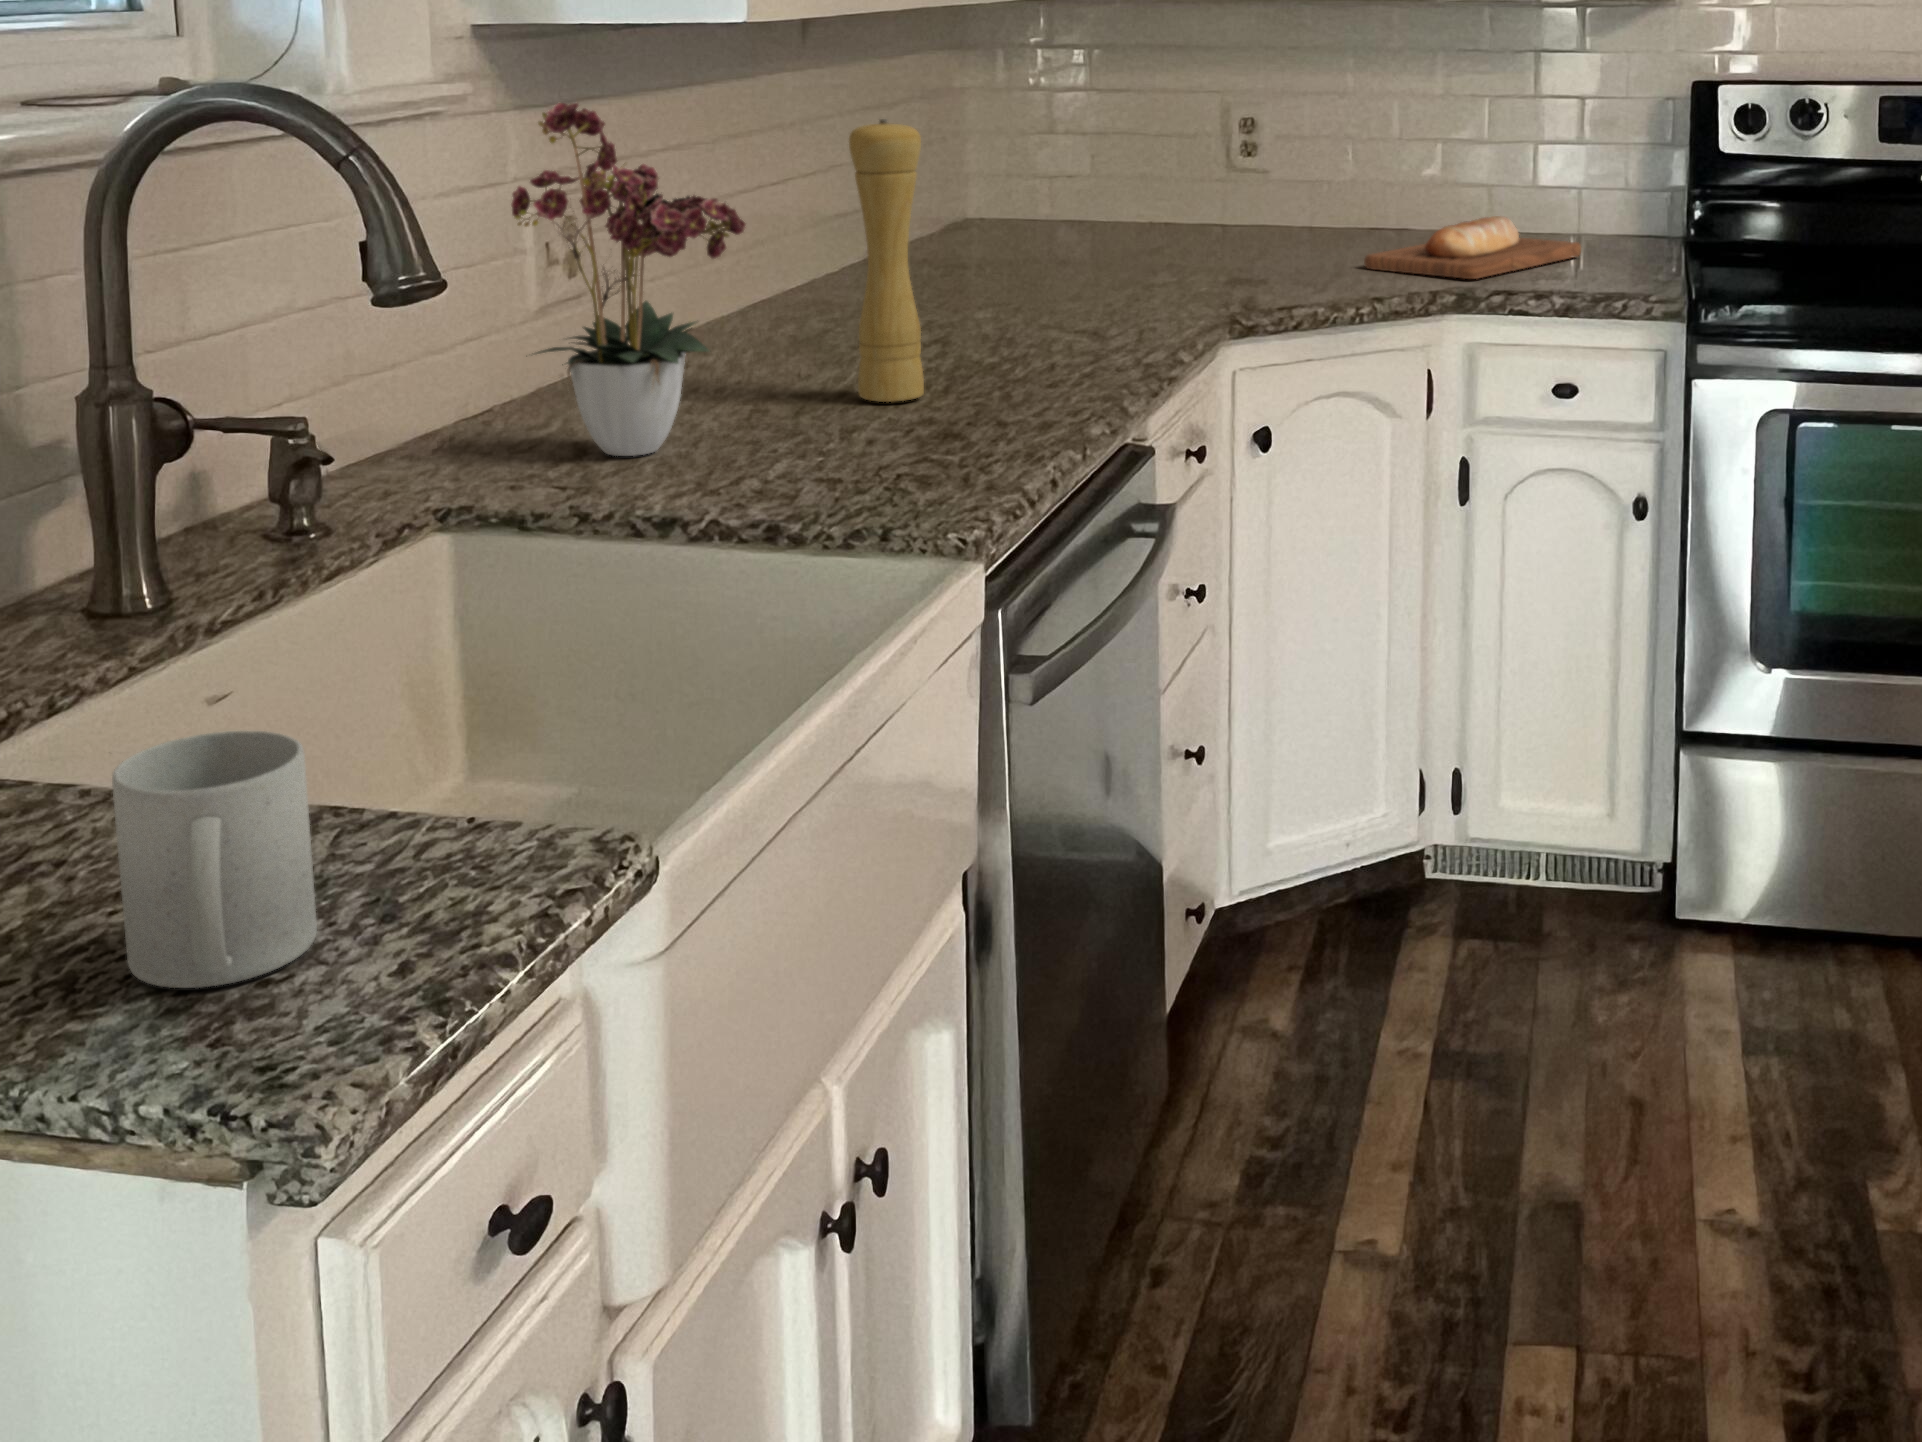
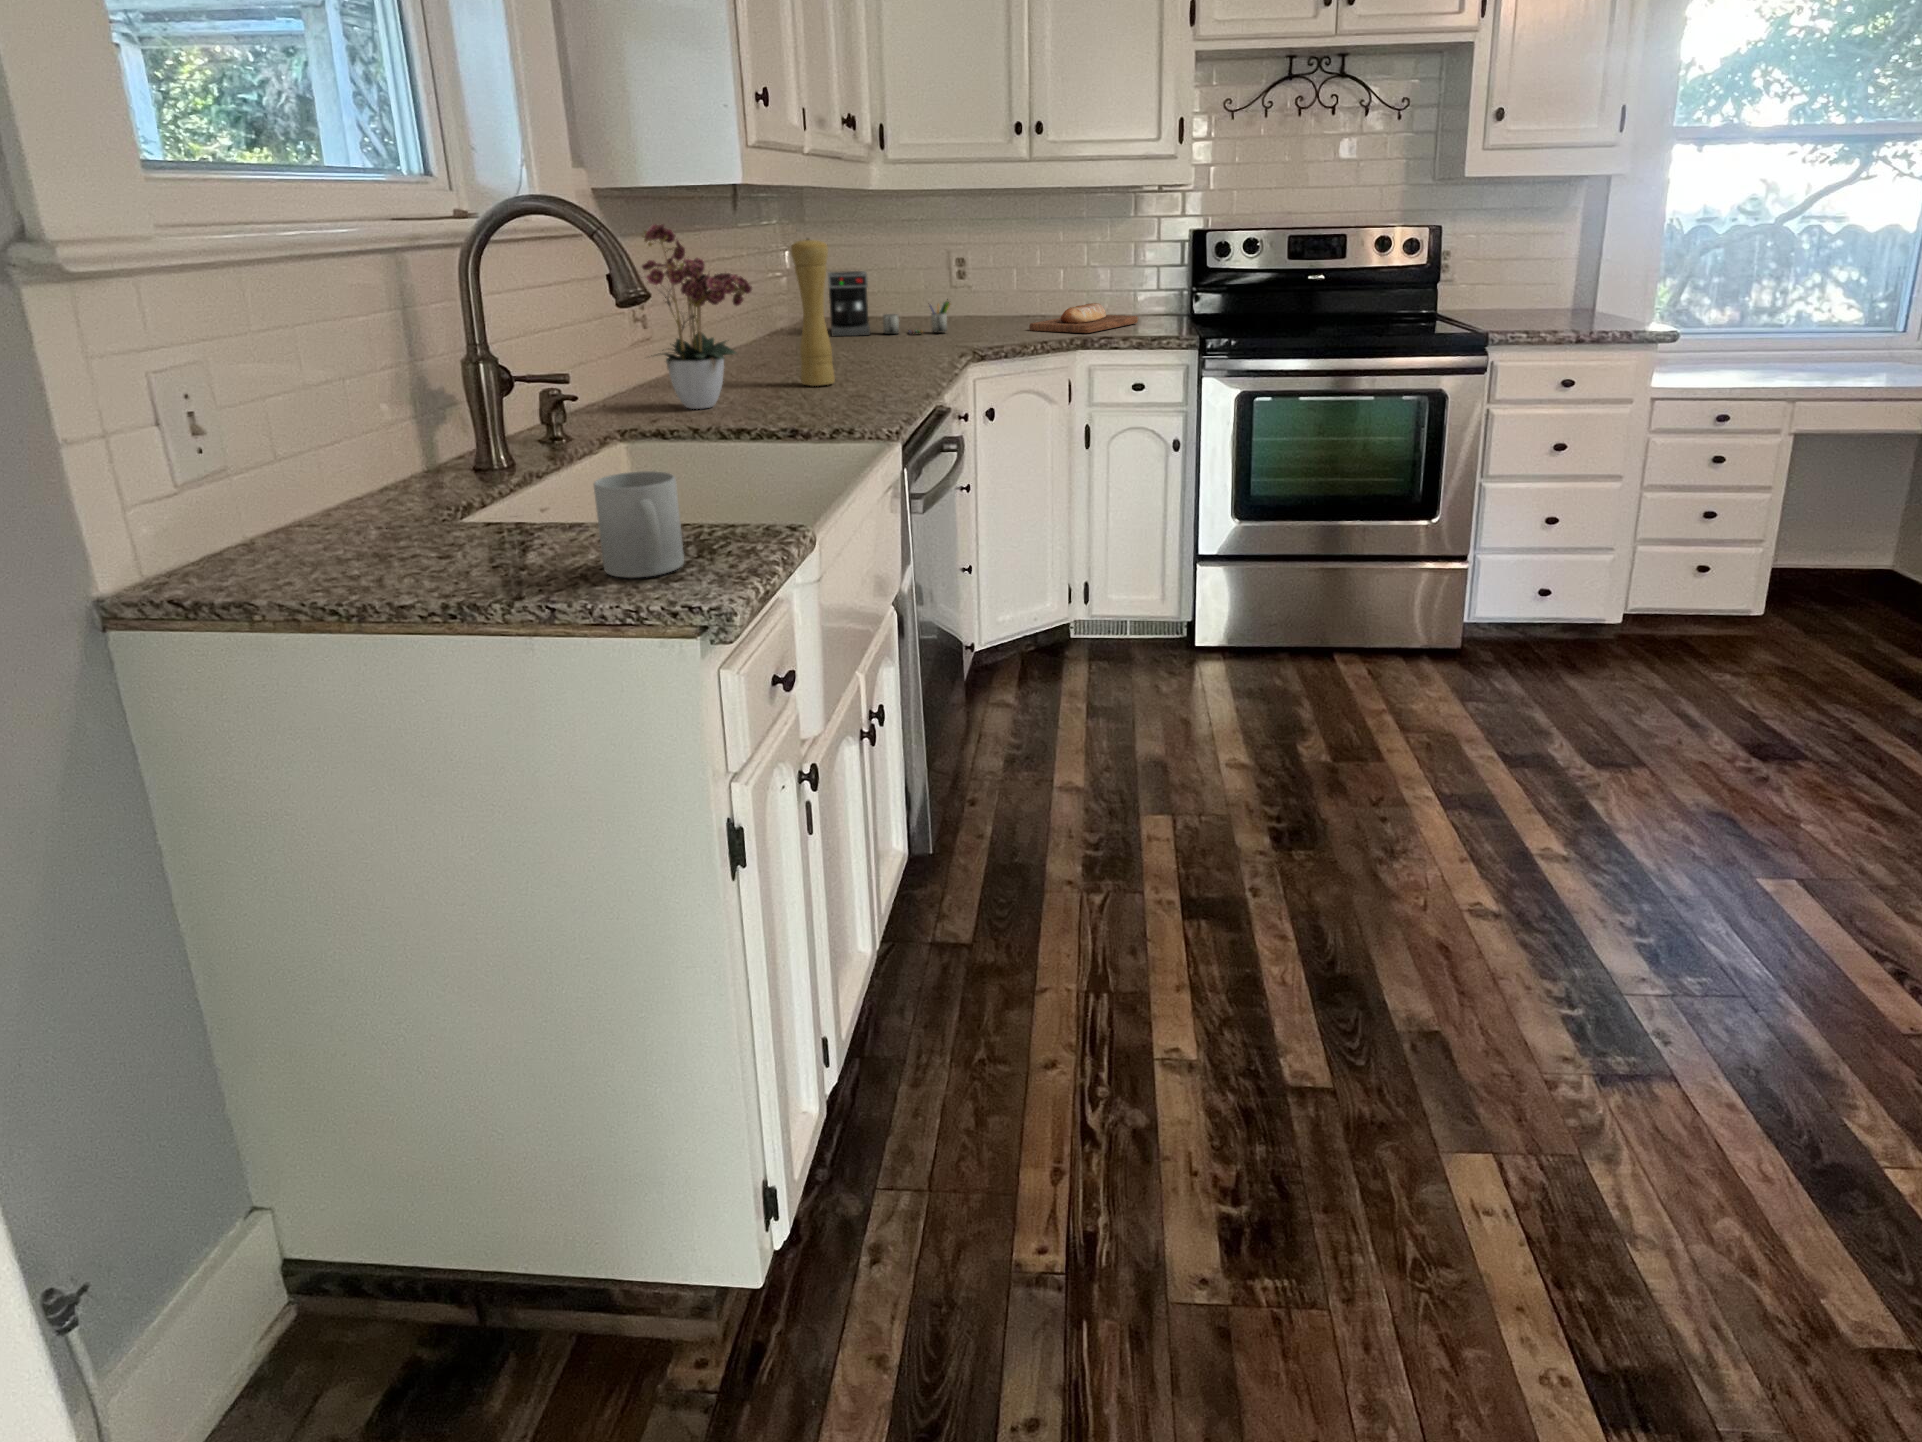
coffee maker: none [980,148,1213,271] -> present [828,271,950,336]

